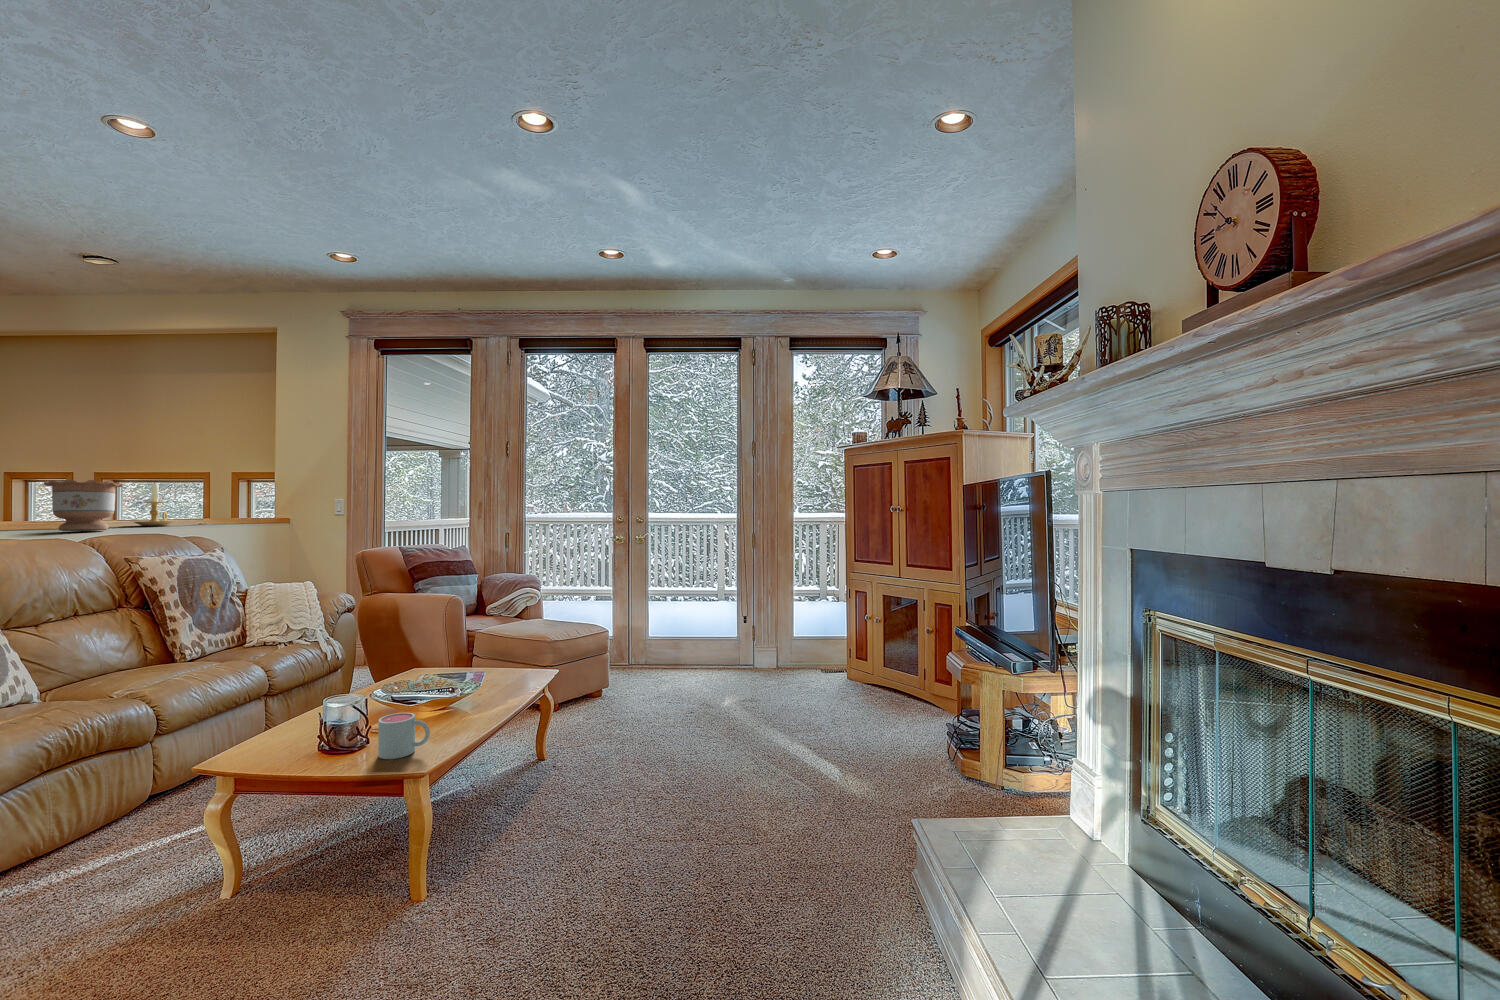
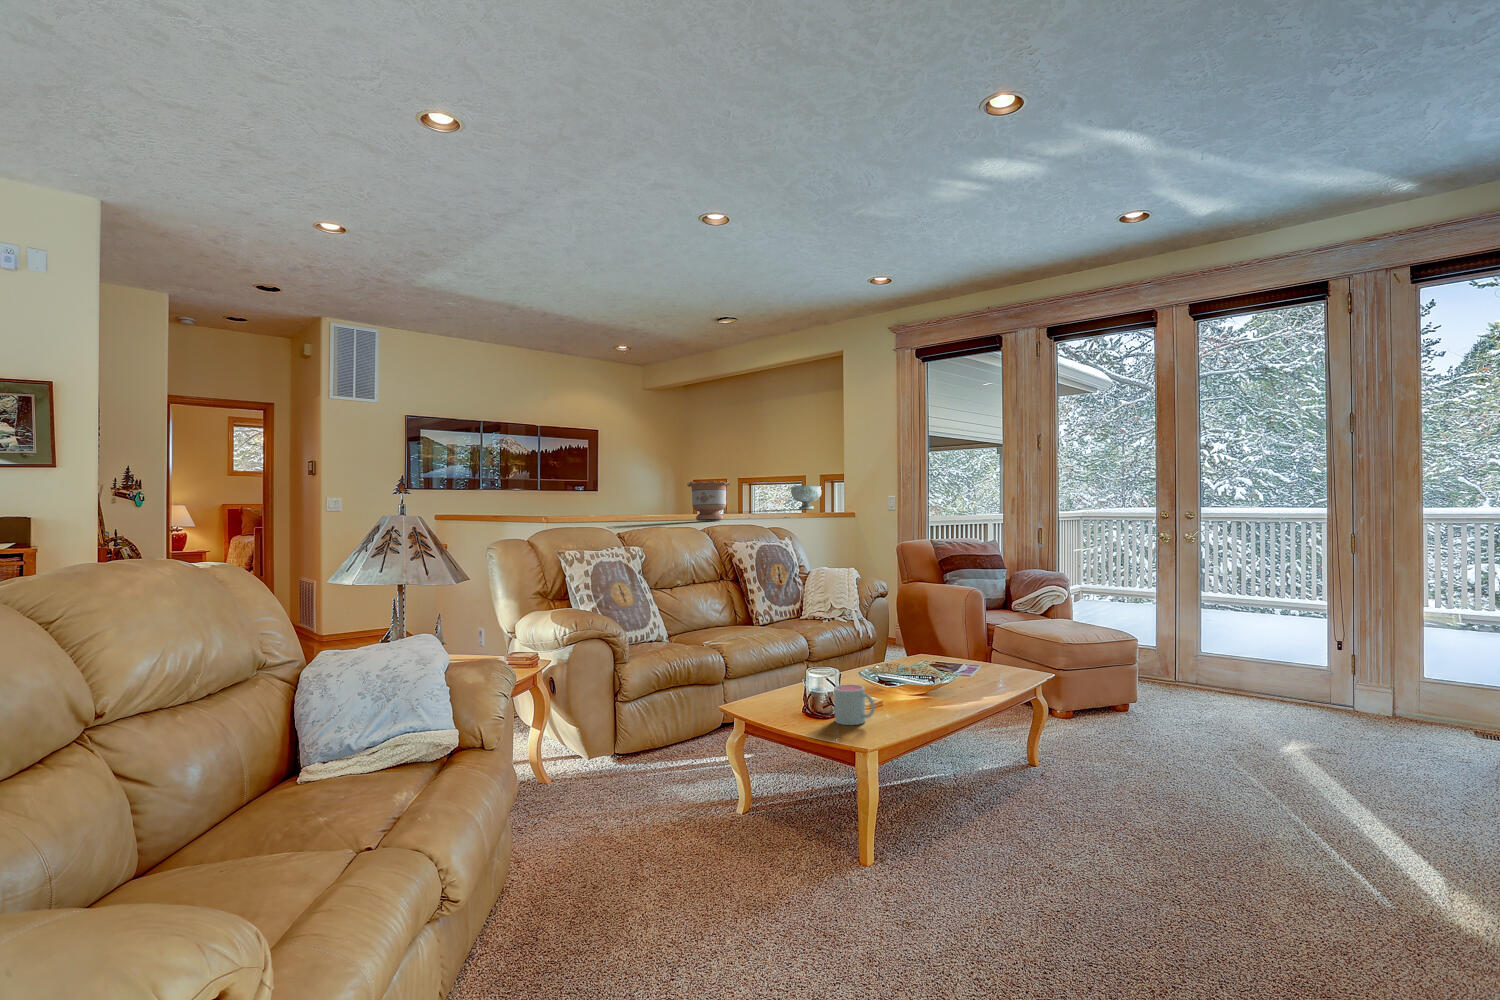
candle holder: present [131,482,175,526] -> none [741,480,770,517]
decorative bowl: none [189,489,235,515] -> present [791,486,821,509]

